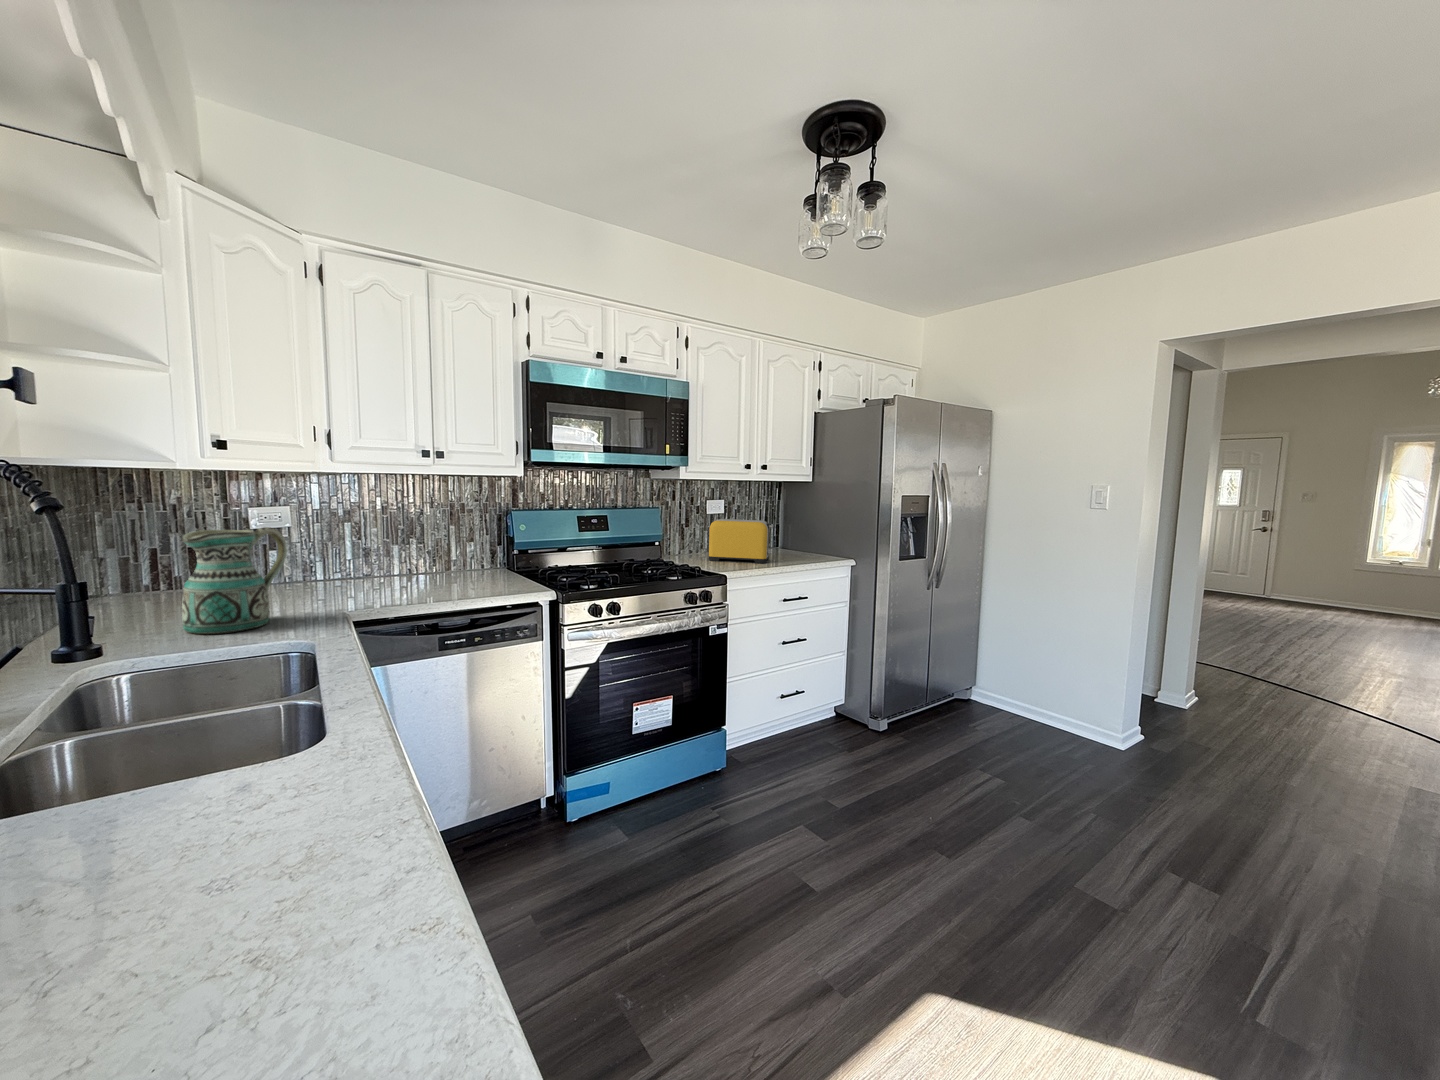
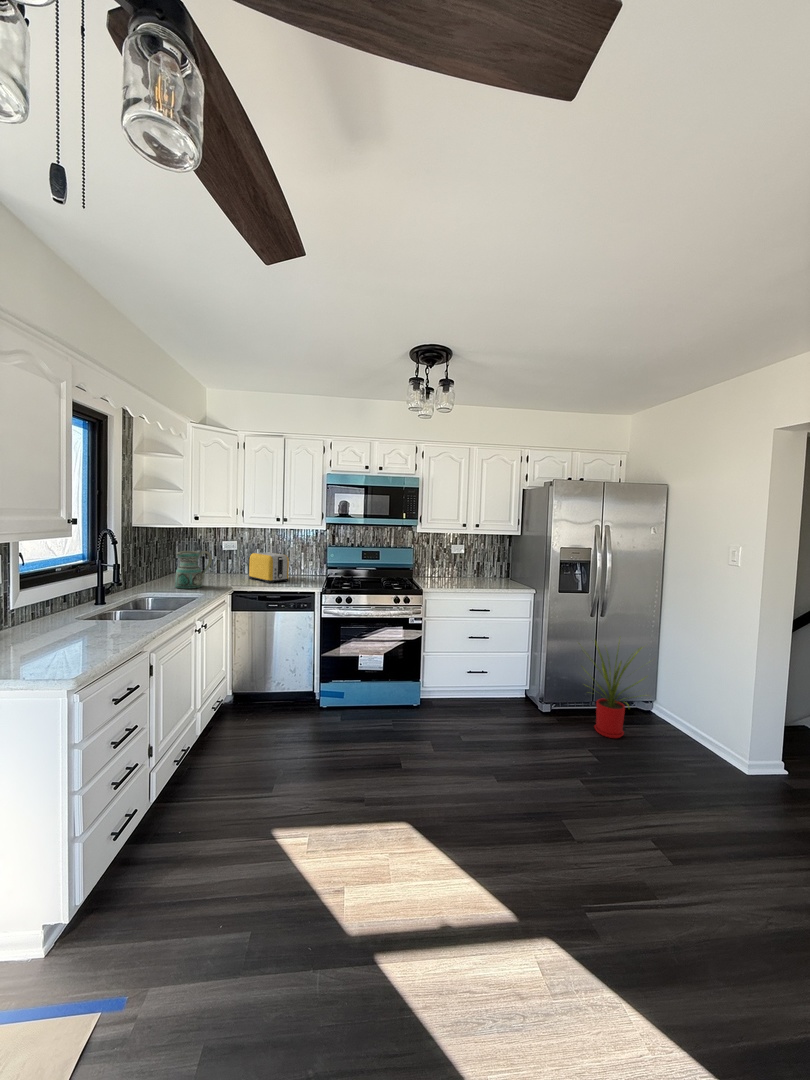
toaster: present [709,519,773,563] -> present [249,552,289,583]
house plant: none [926,608,1032,747] -> present [589,641,645,738]

